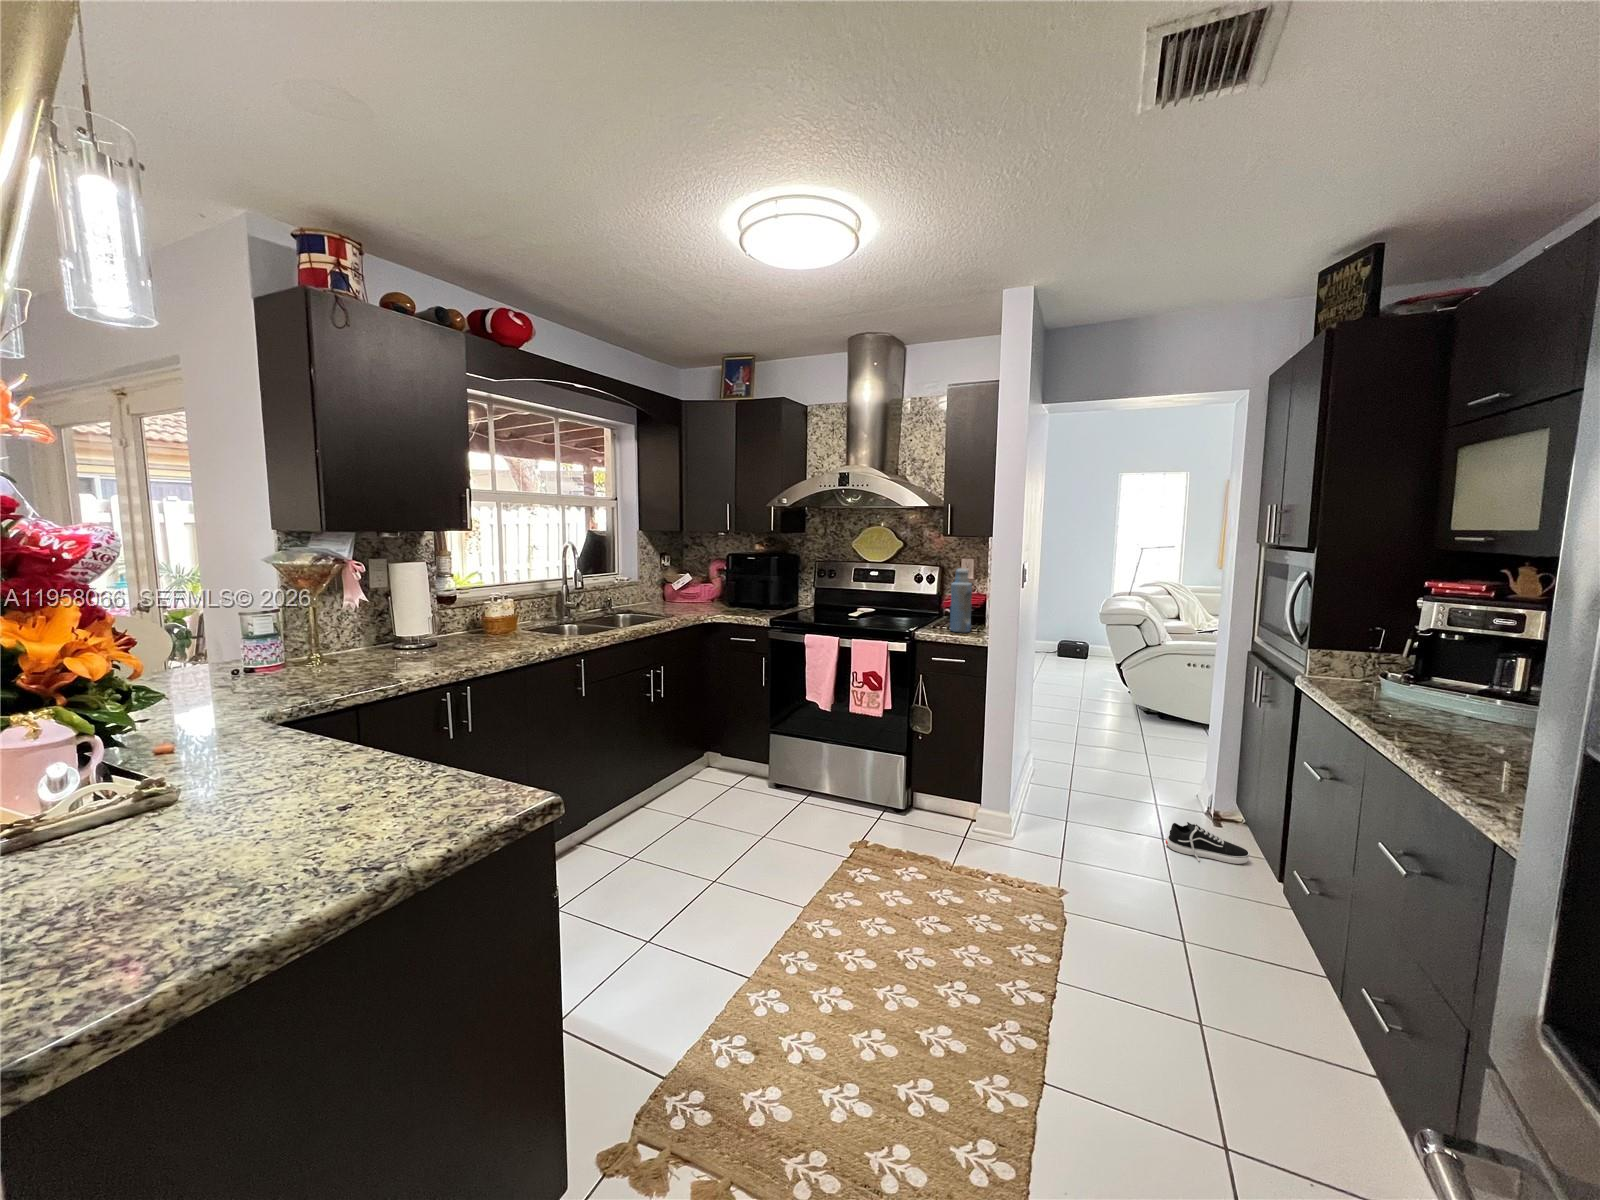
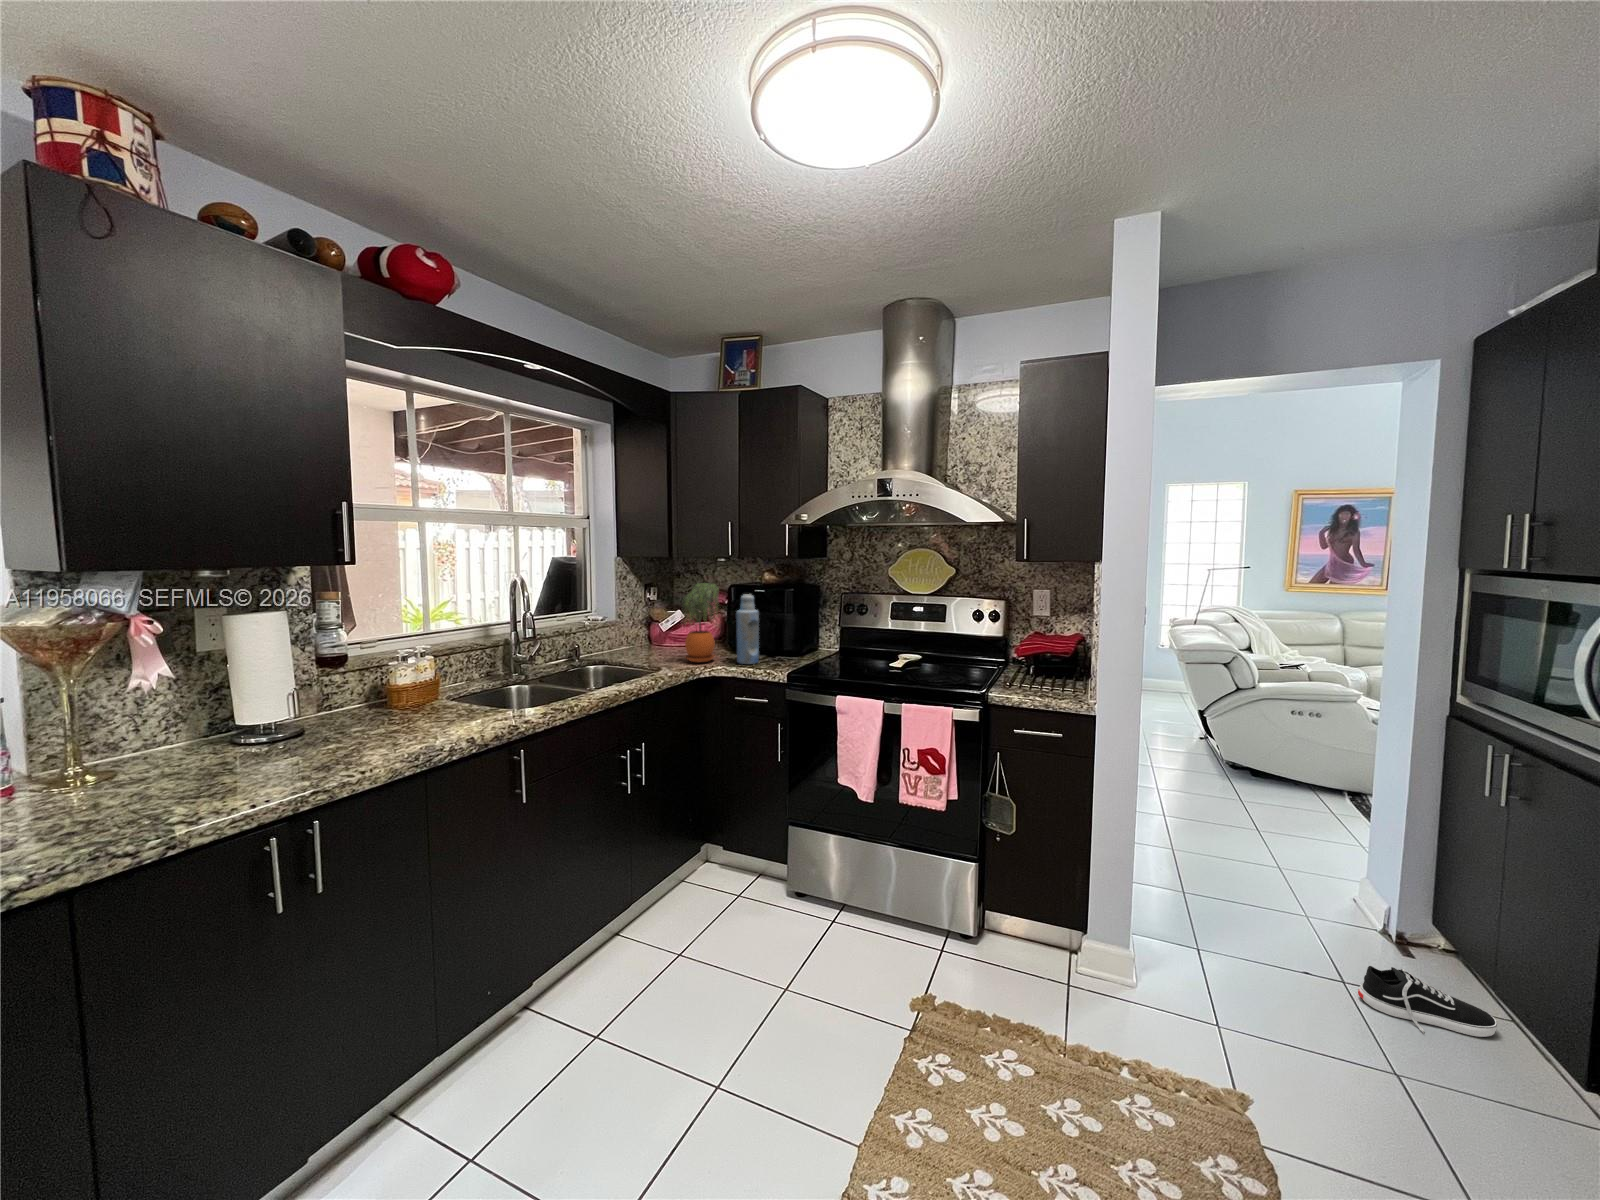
potted plant: none [688,551,721,613] -> present [682,583,719,662]
bottle: present [950,568,972,632] -> present [736,594,759,664]

